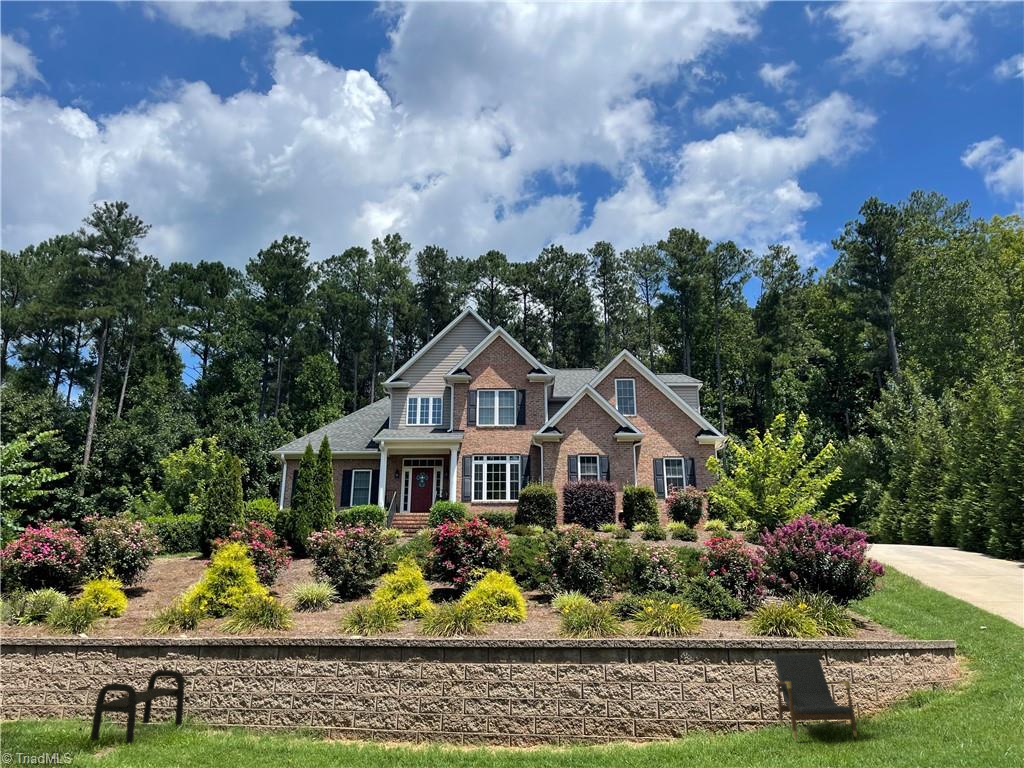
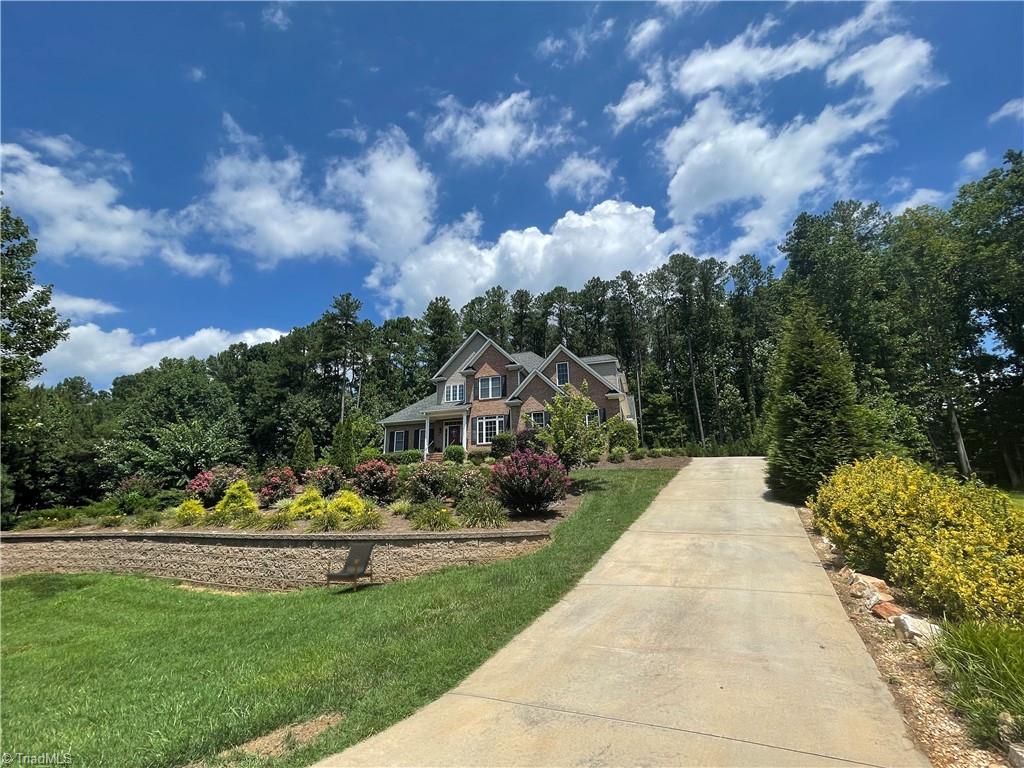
bench: present [91,670,184,743] -> none [94,549,144,582]

